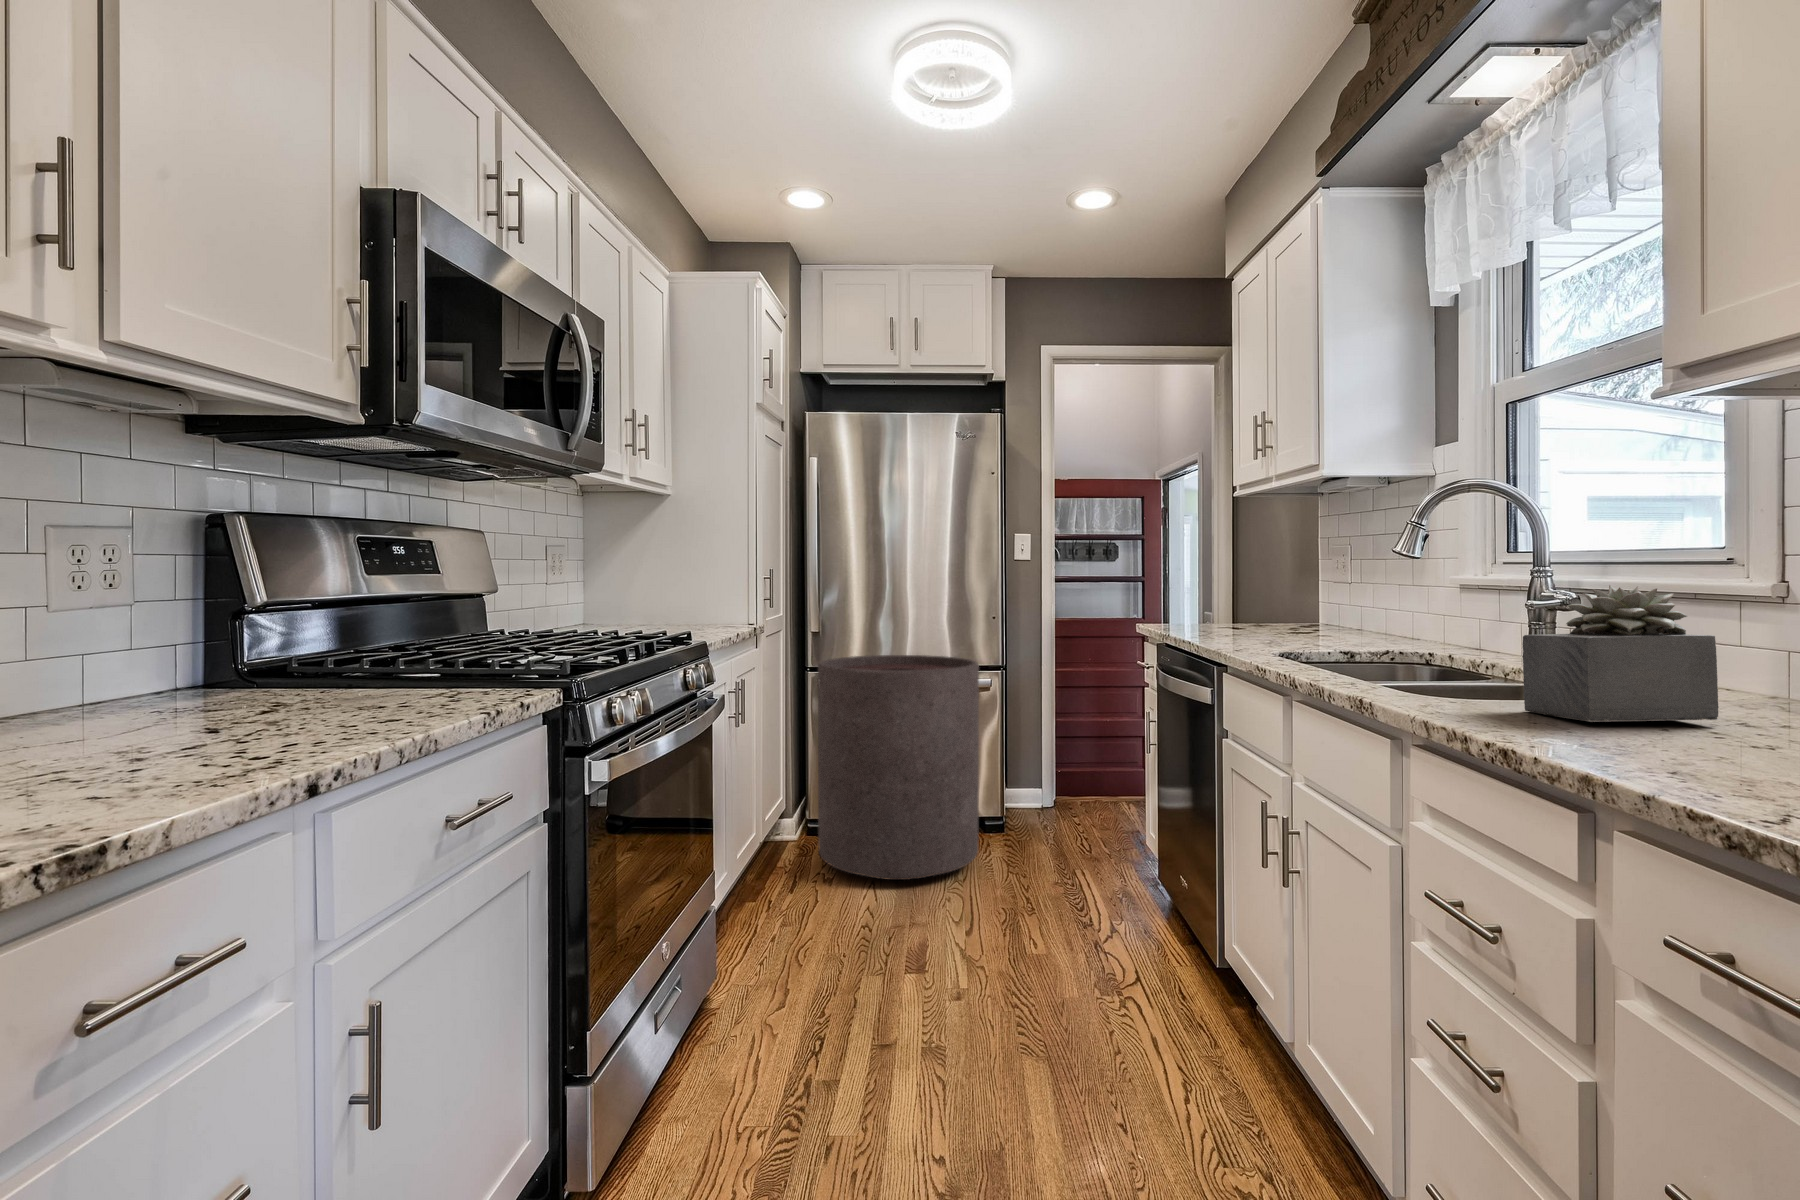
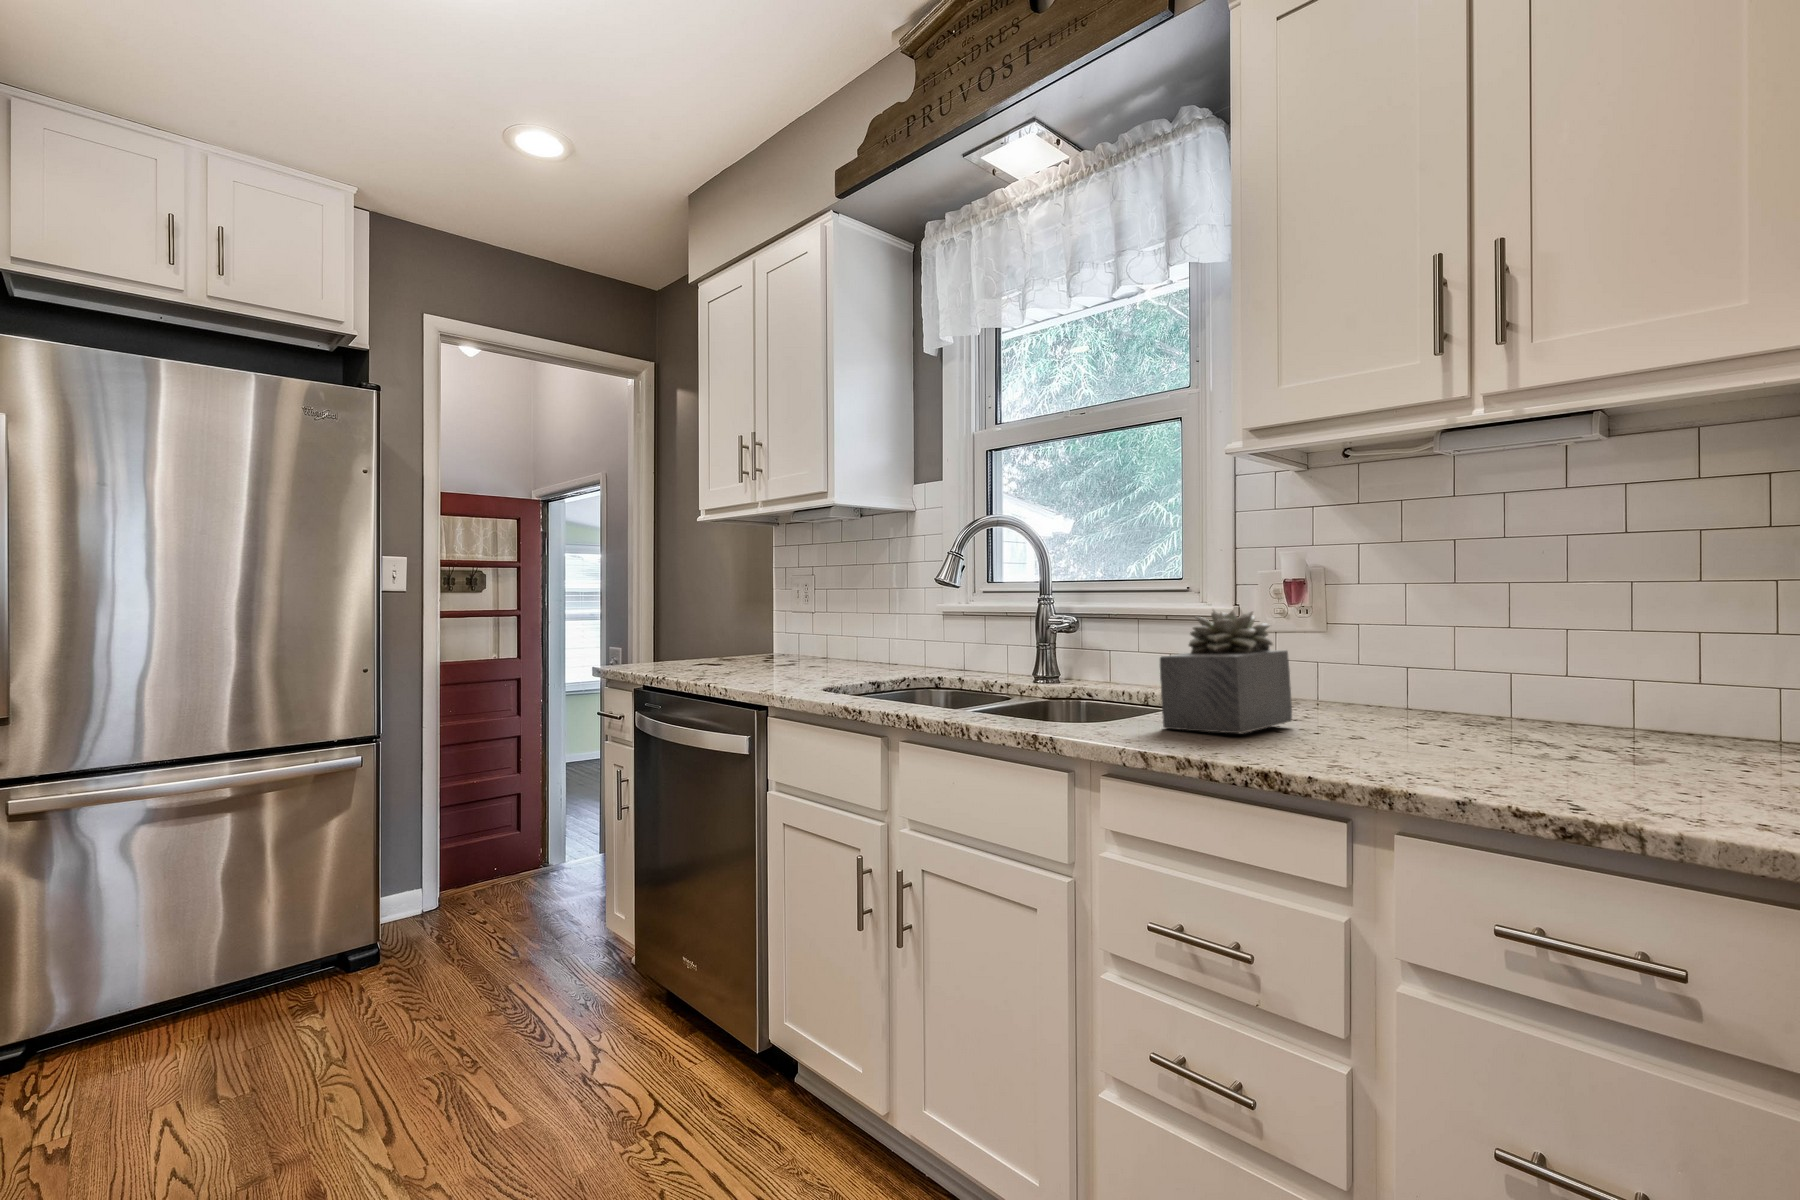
trash can: present [818,655,979,880] -> none [42,724,360,1106]

